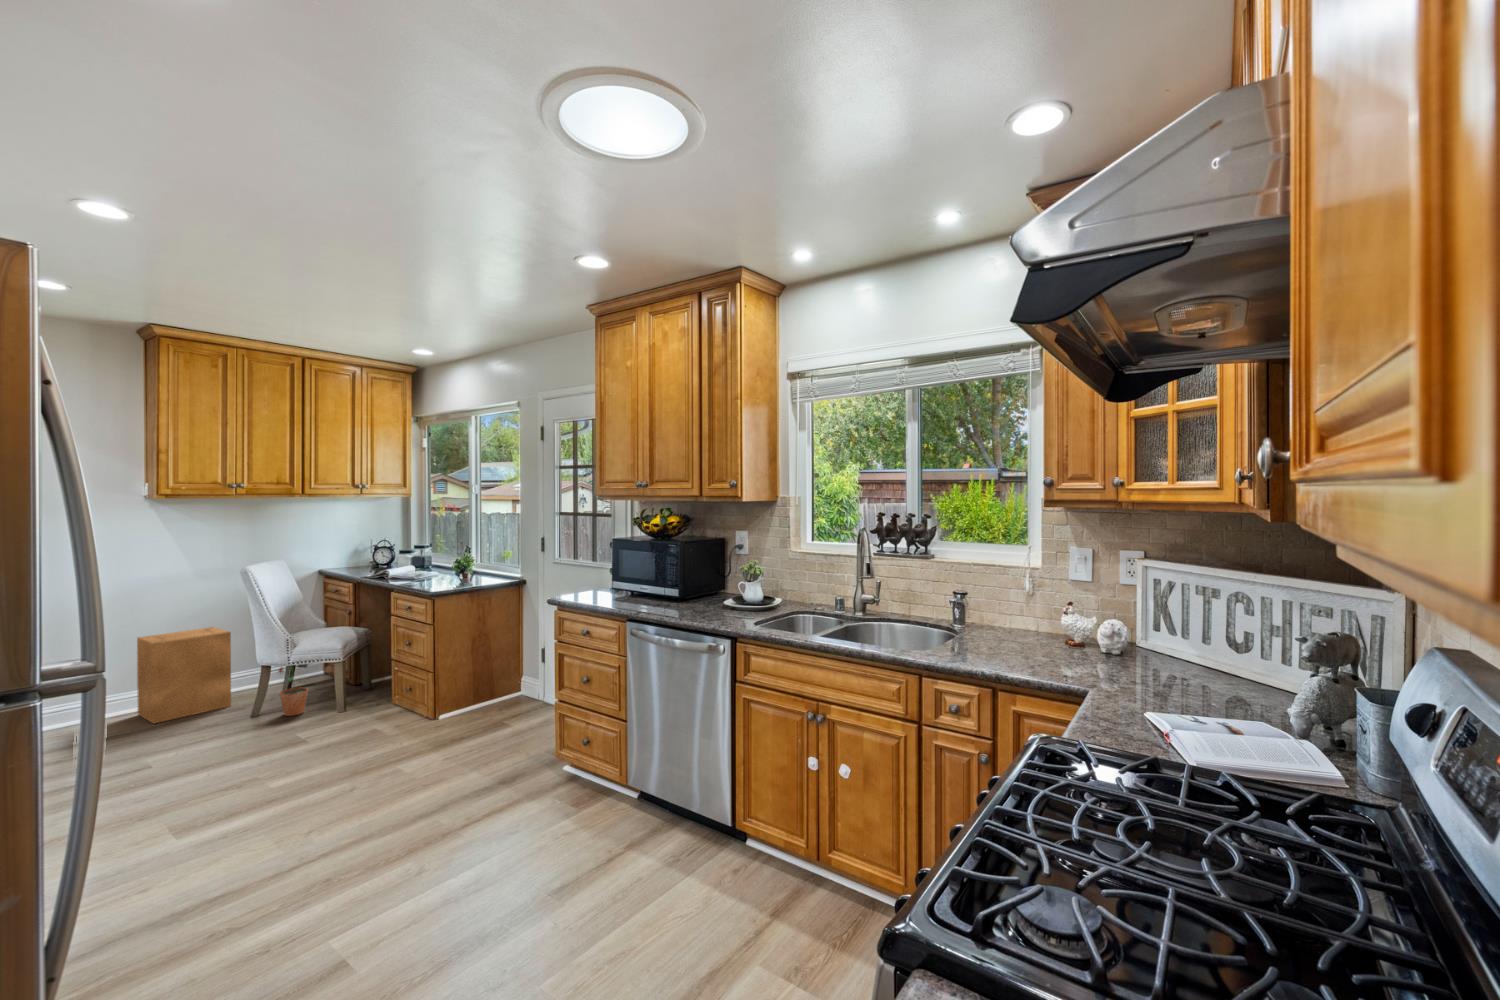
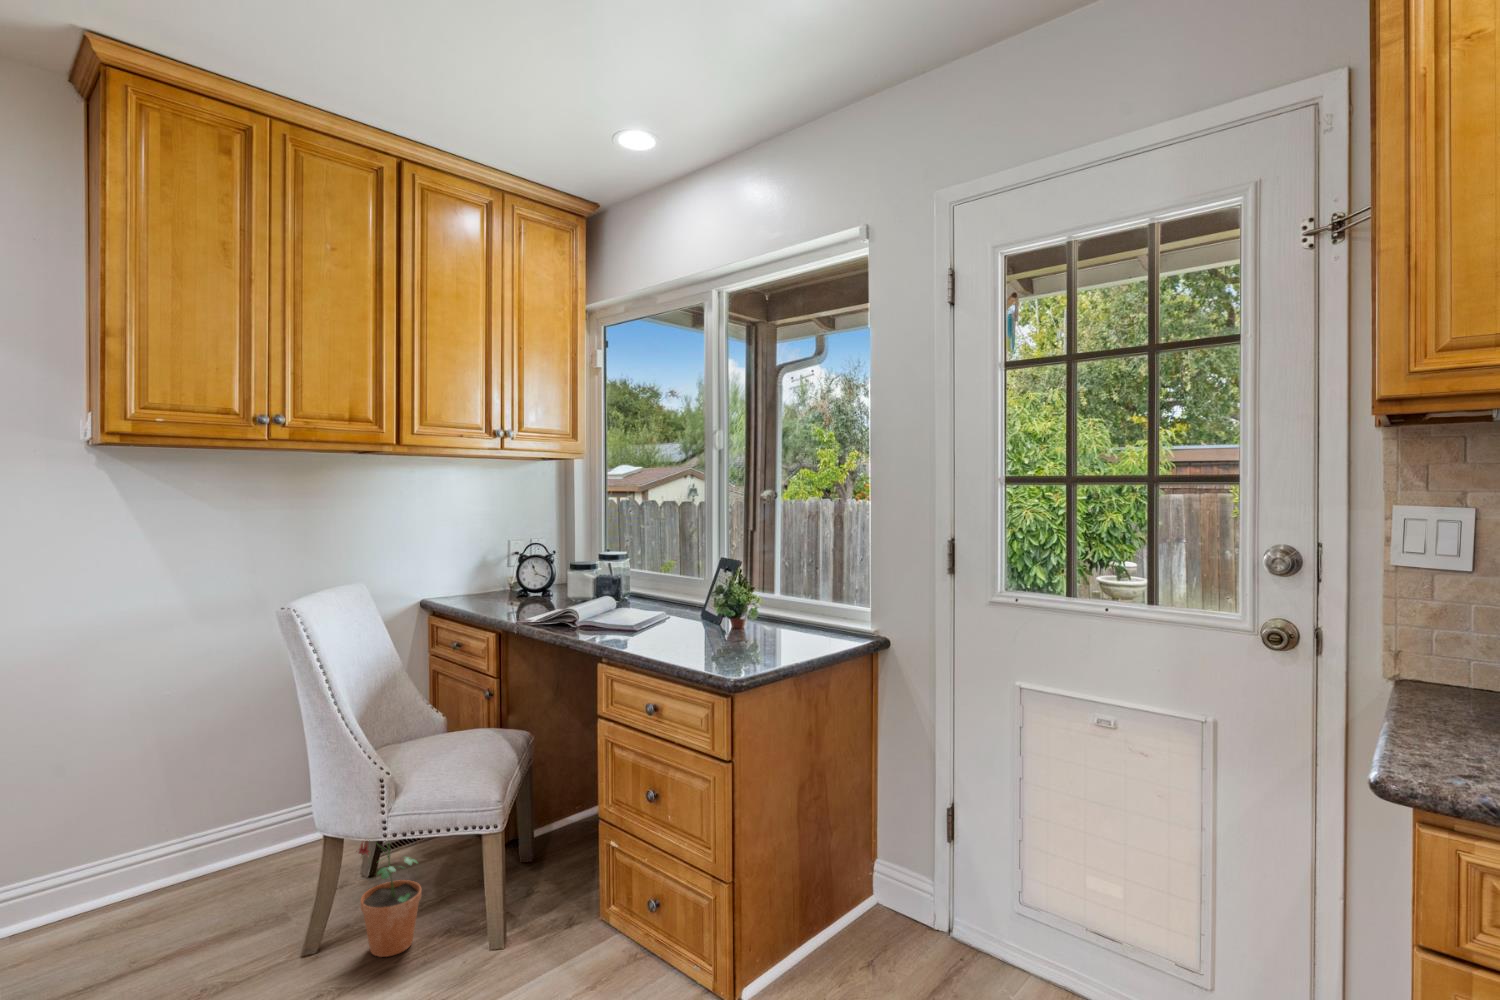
cardboard box: present [137,627,231,723] -> none [67,724,259,967]

